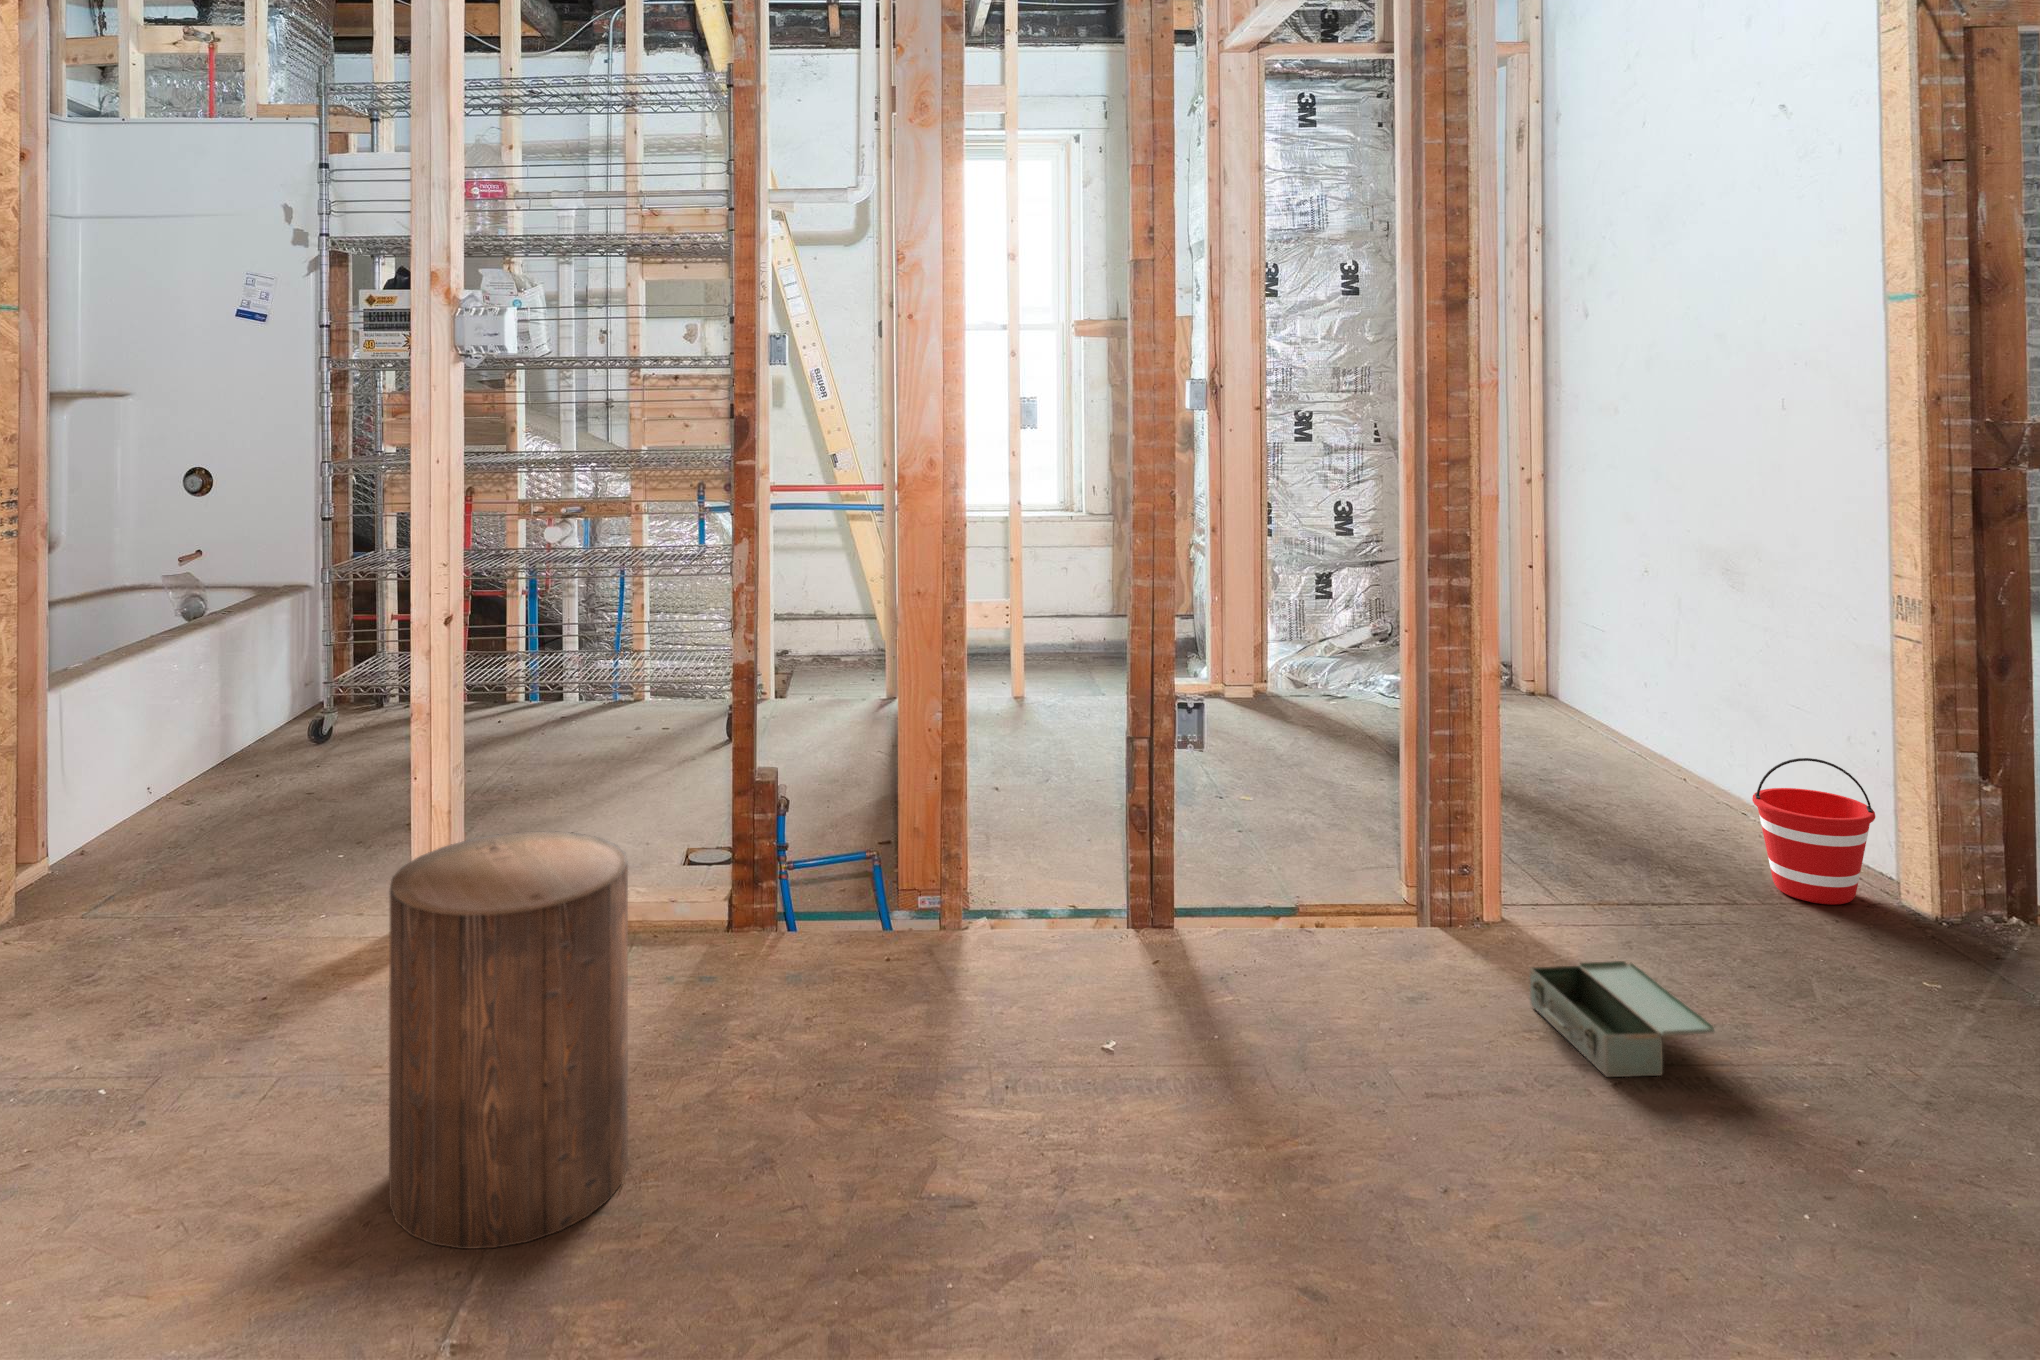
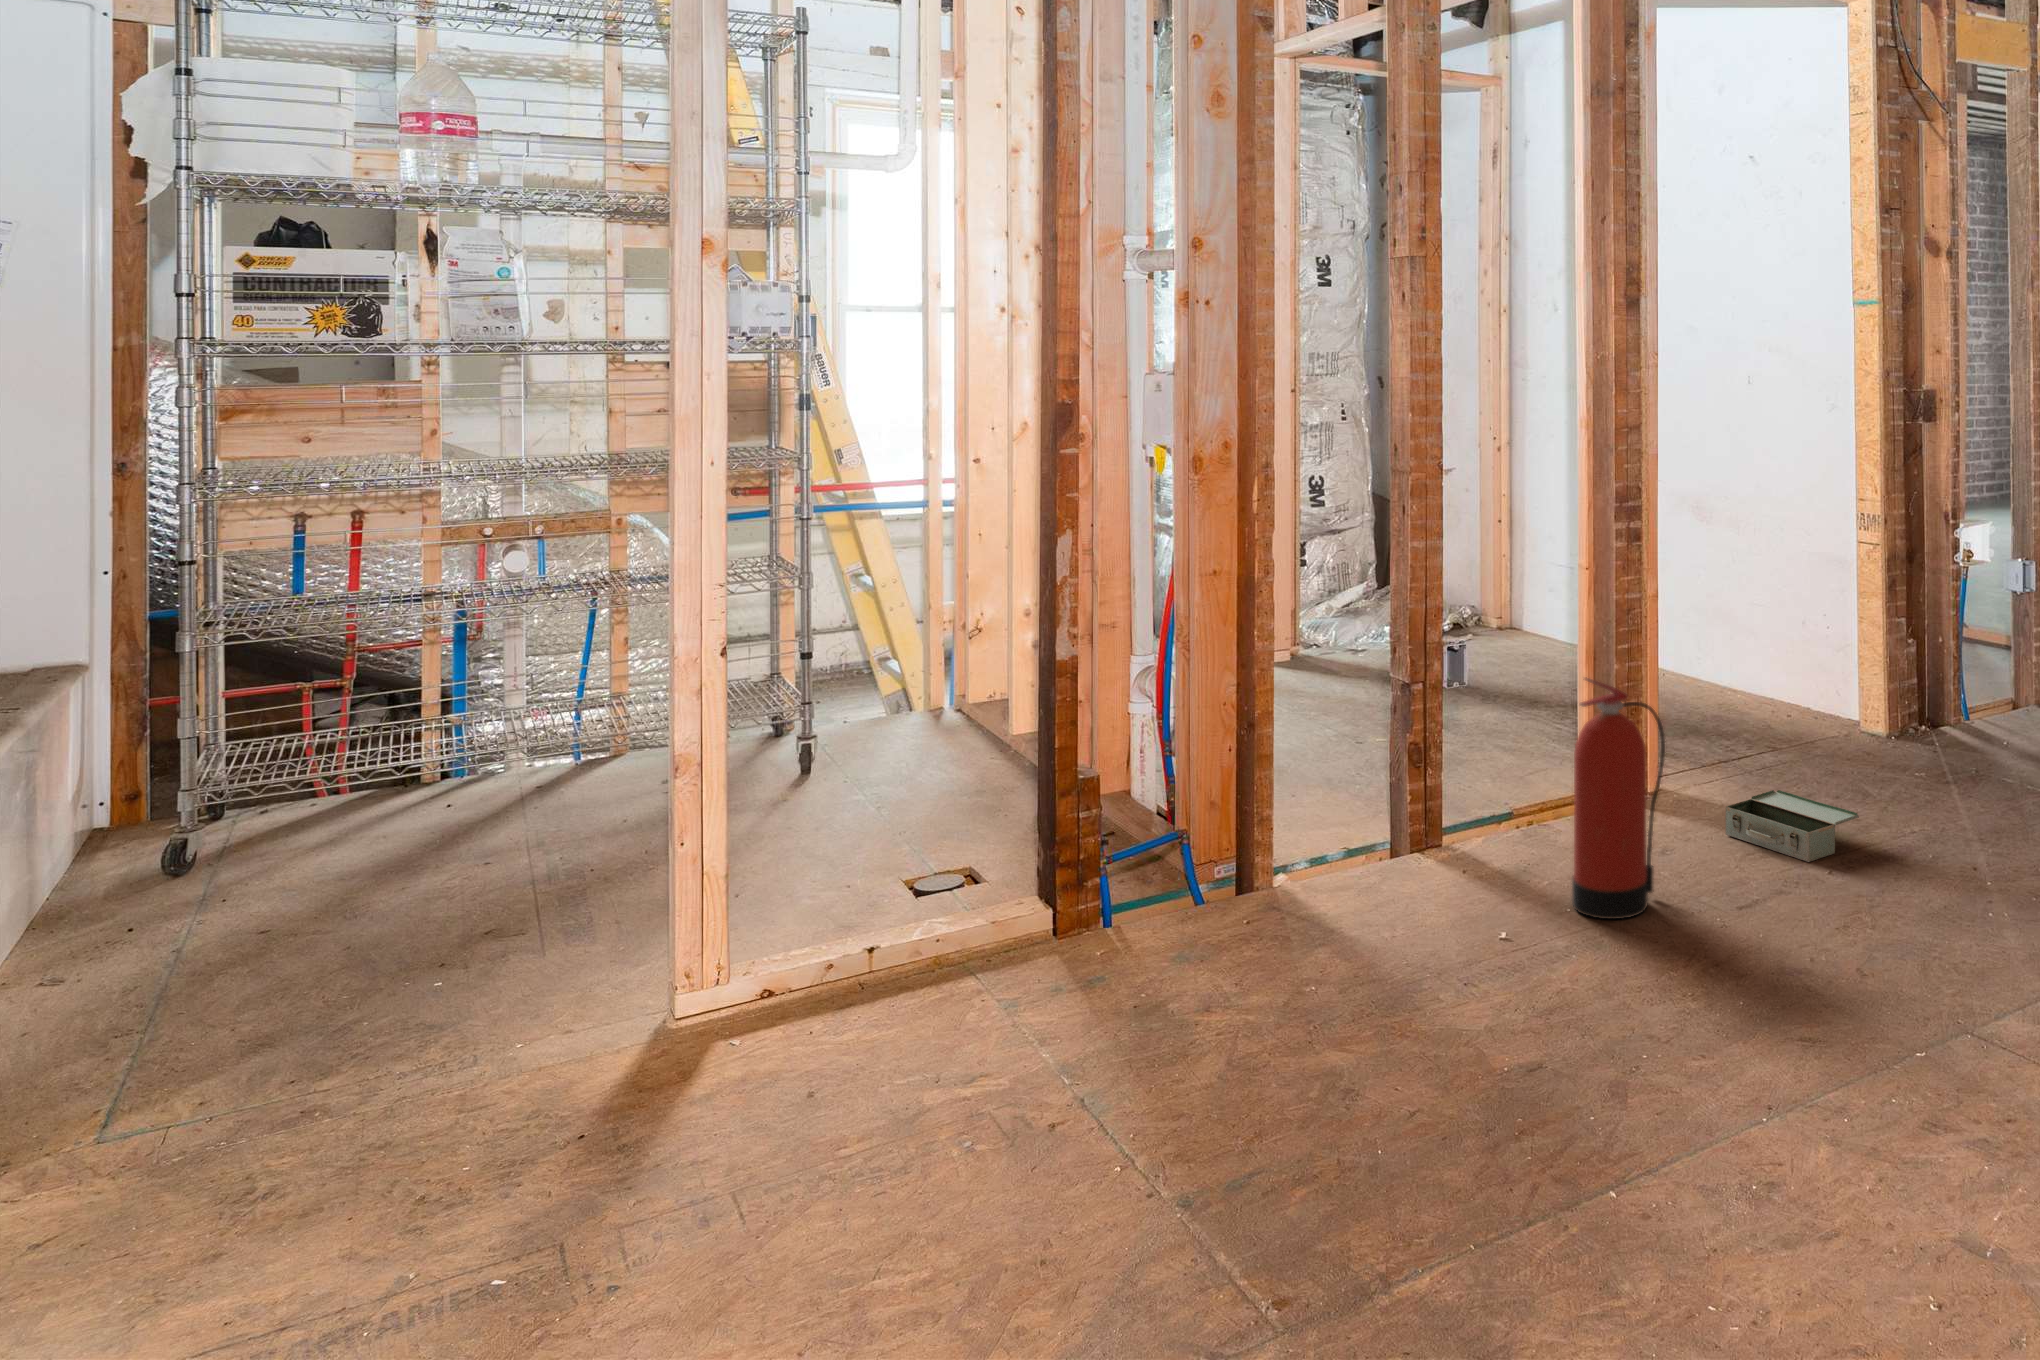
bucket: present [1752,758,1875,904] -> none [1766,639,1843,742]
fire extinguisher: none [1218,765,1351,1082] -> present [1572,677,1665,919]
stool: present [389,831,628,1249] -> none [1031,814,1261,1208]

